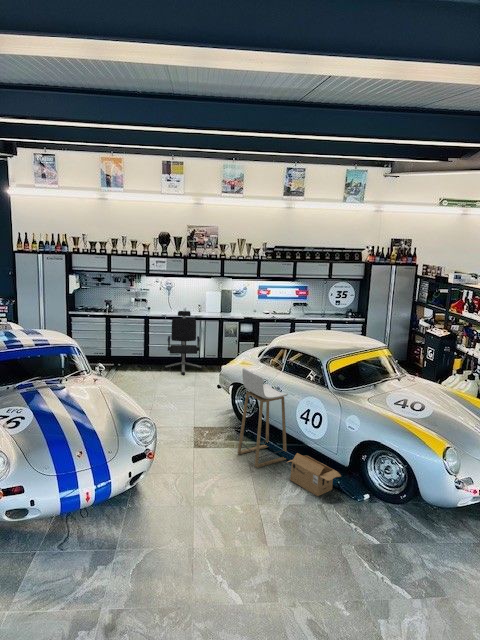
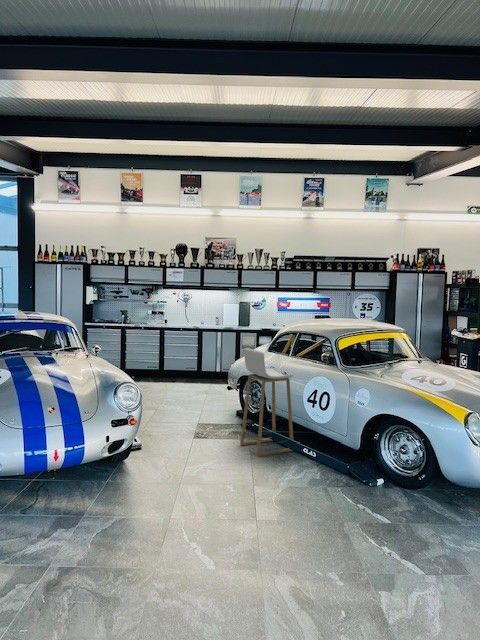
office chair: present [164,311,202,375] -> none [177,321,218,386]
cardboard box: present [288,453,341,496] -> none [289,435,351,481]

